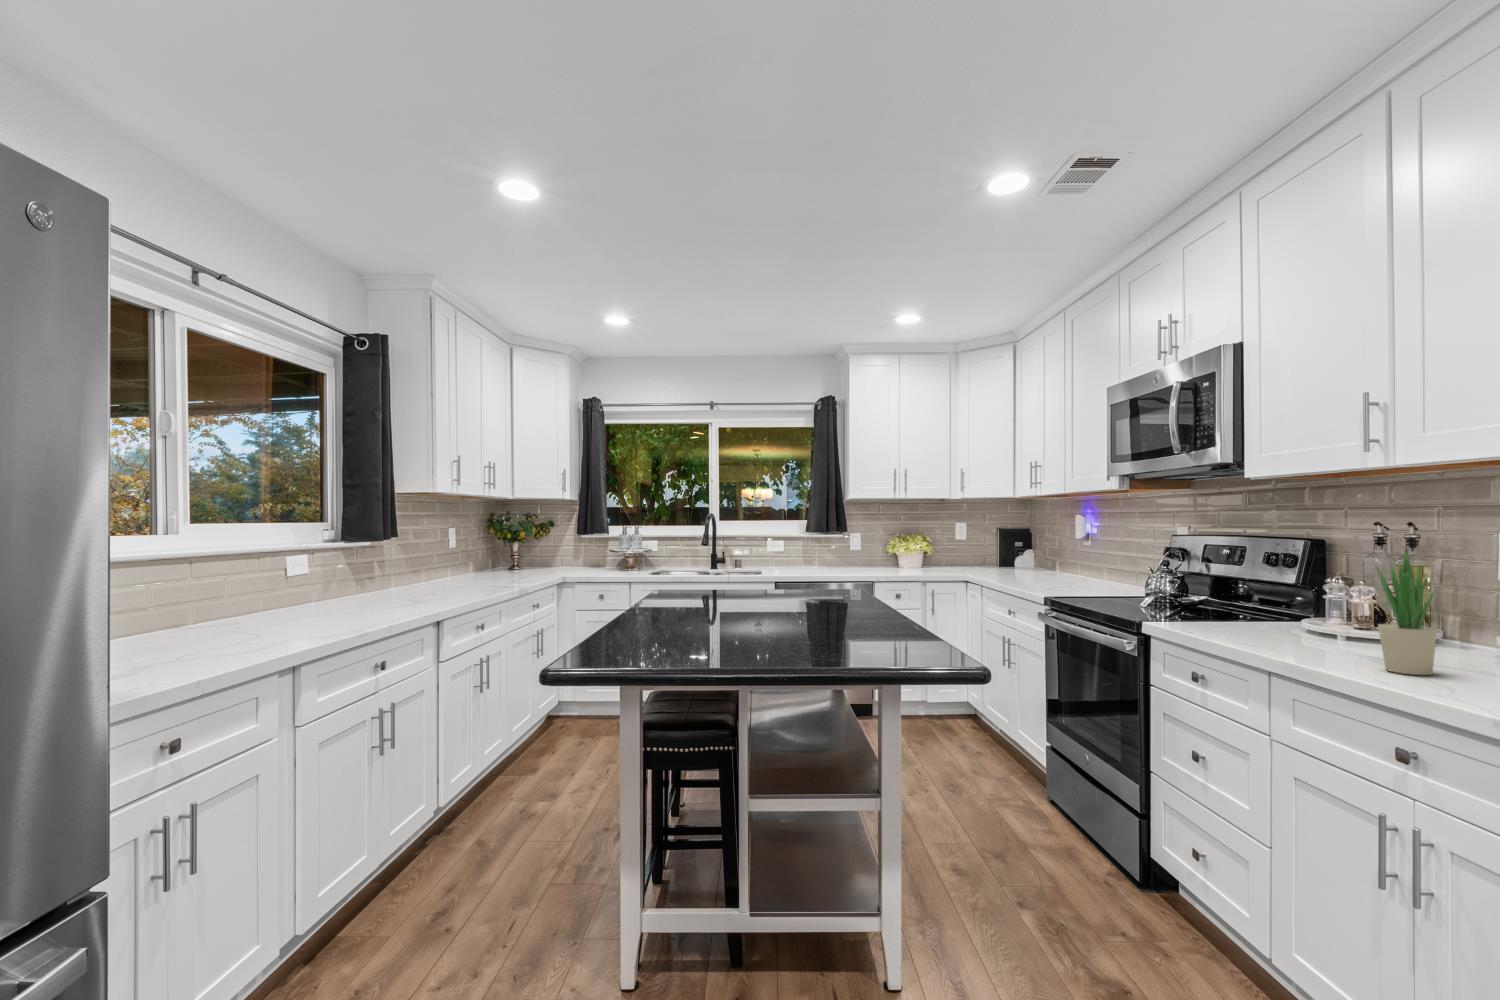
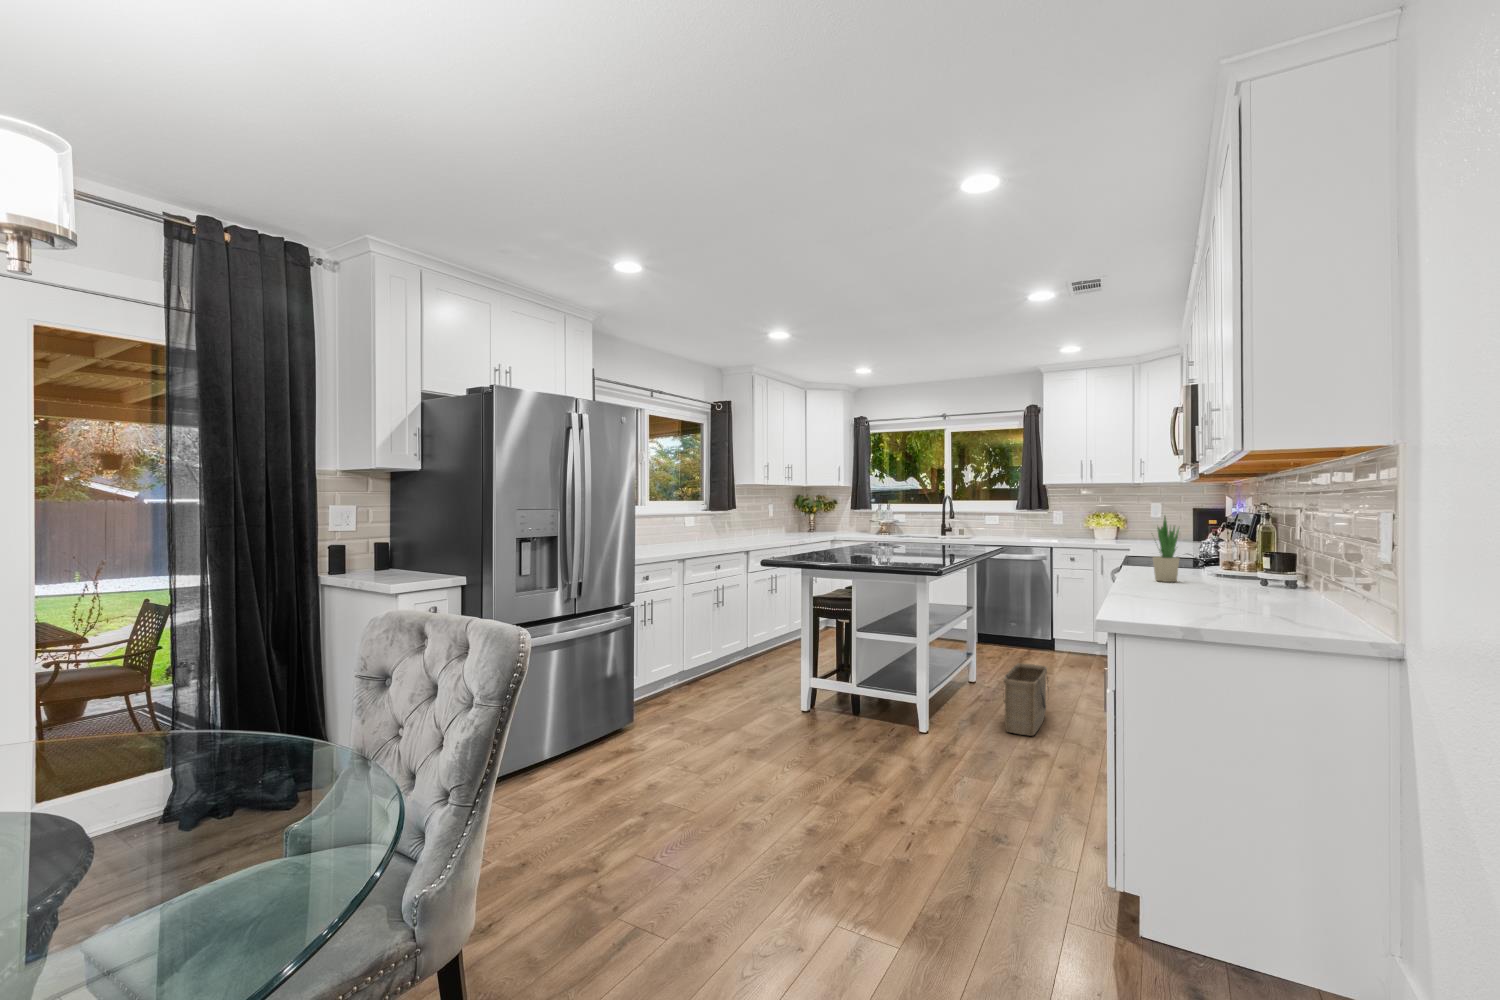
basket: none [976,796,1077,956] -> present [1003,663,1047,736]

